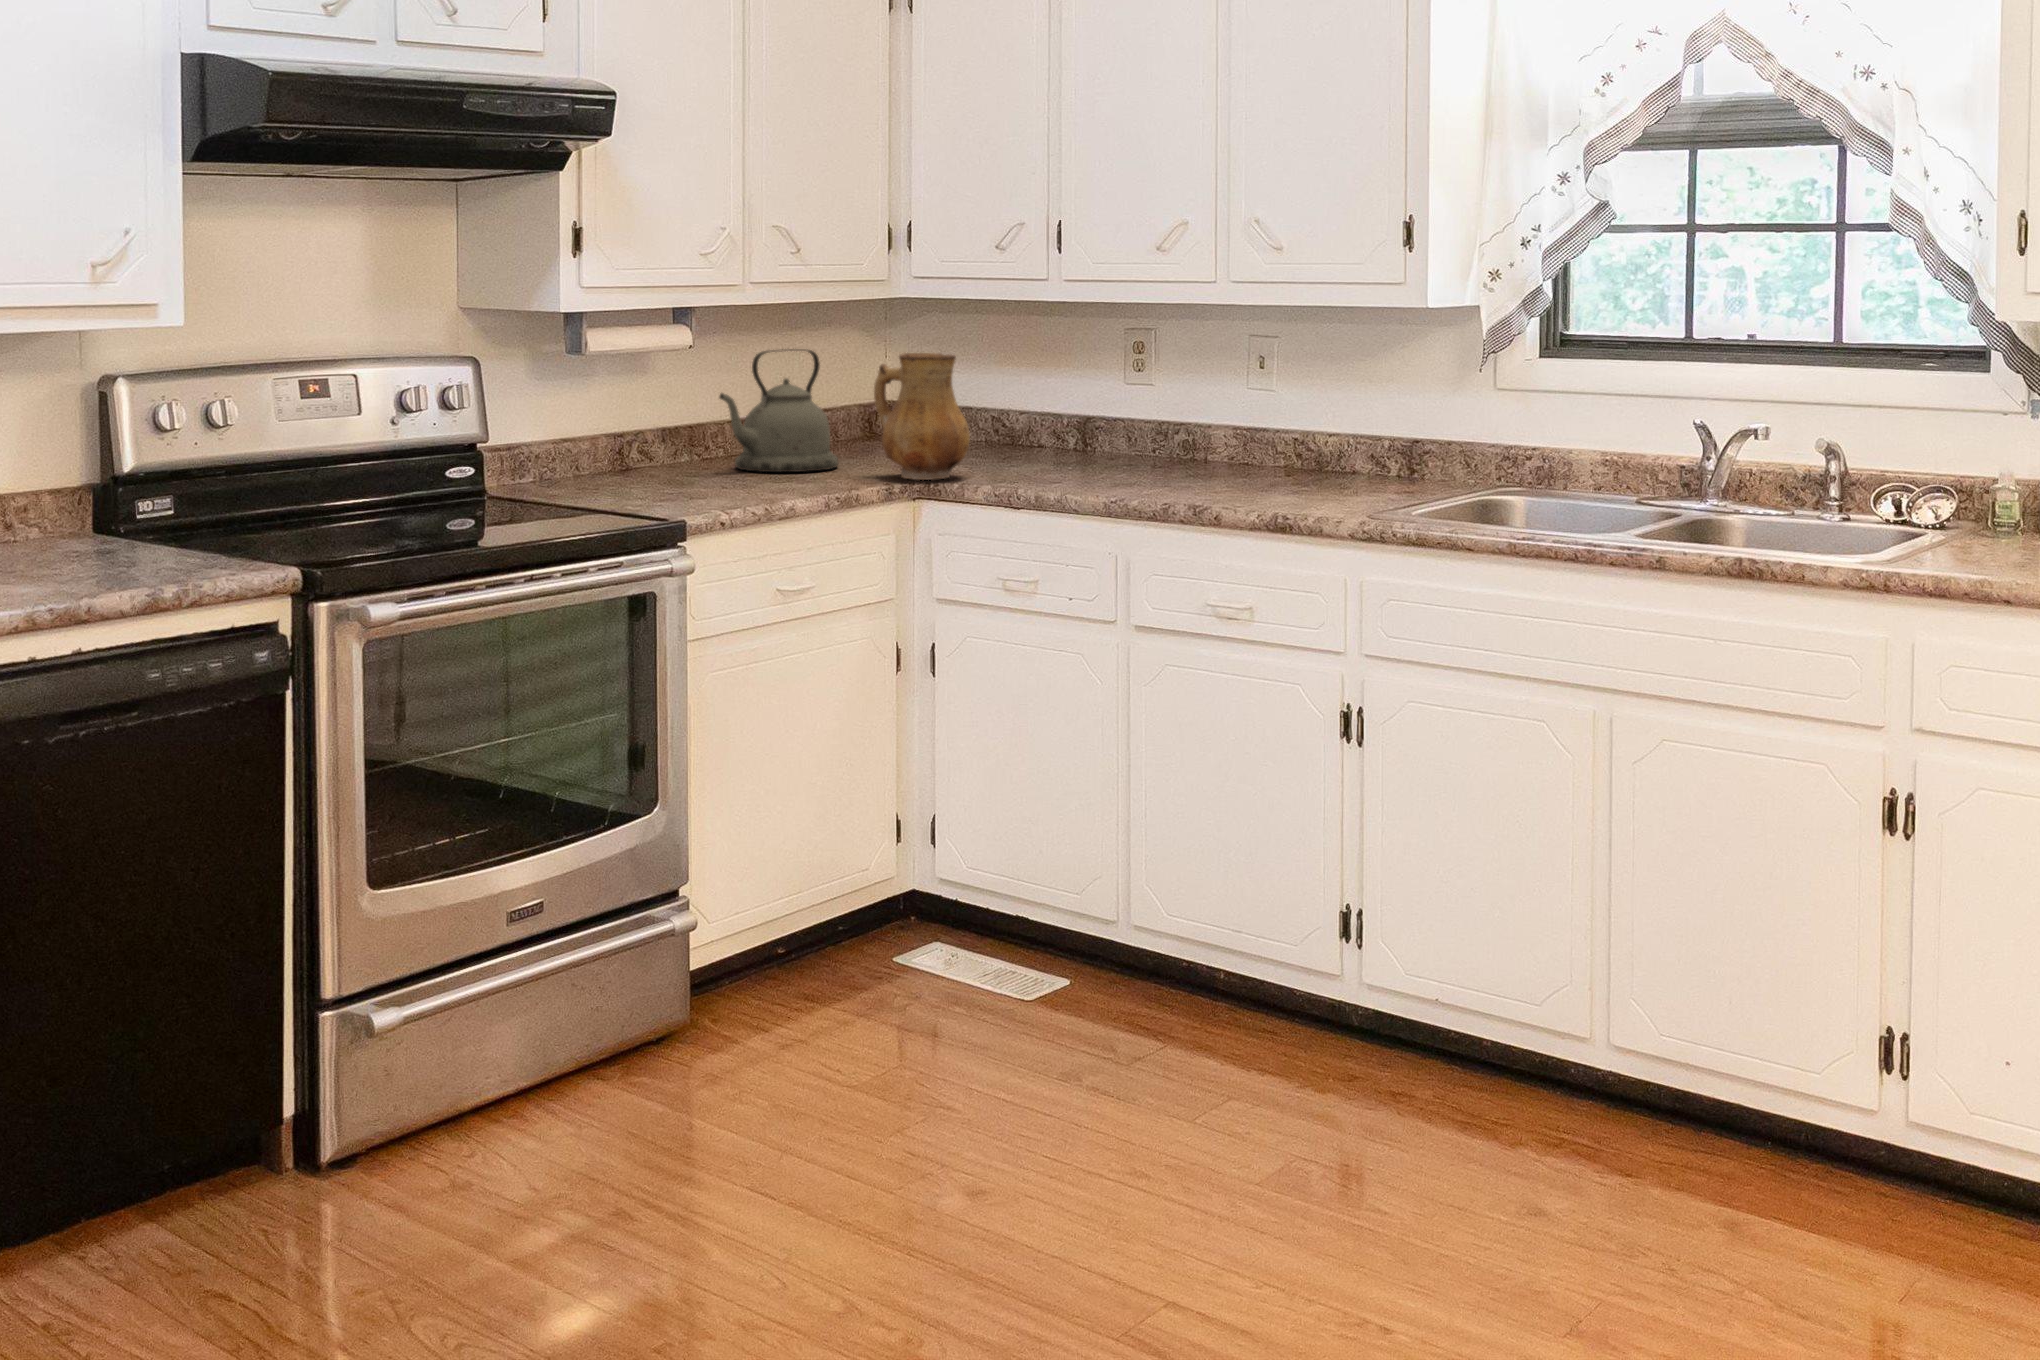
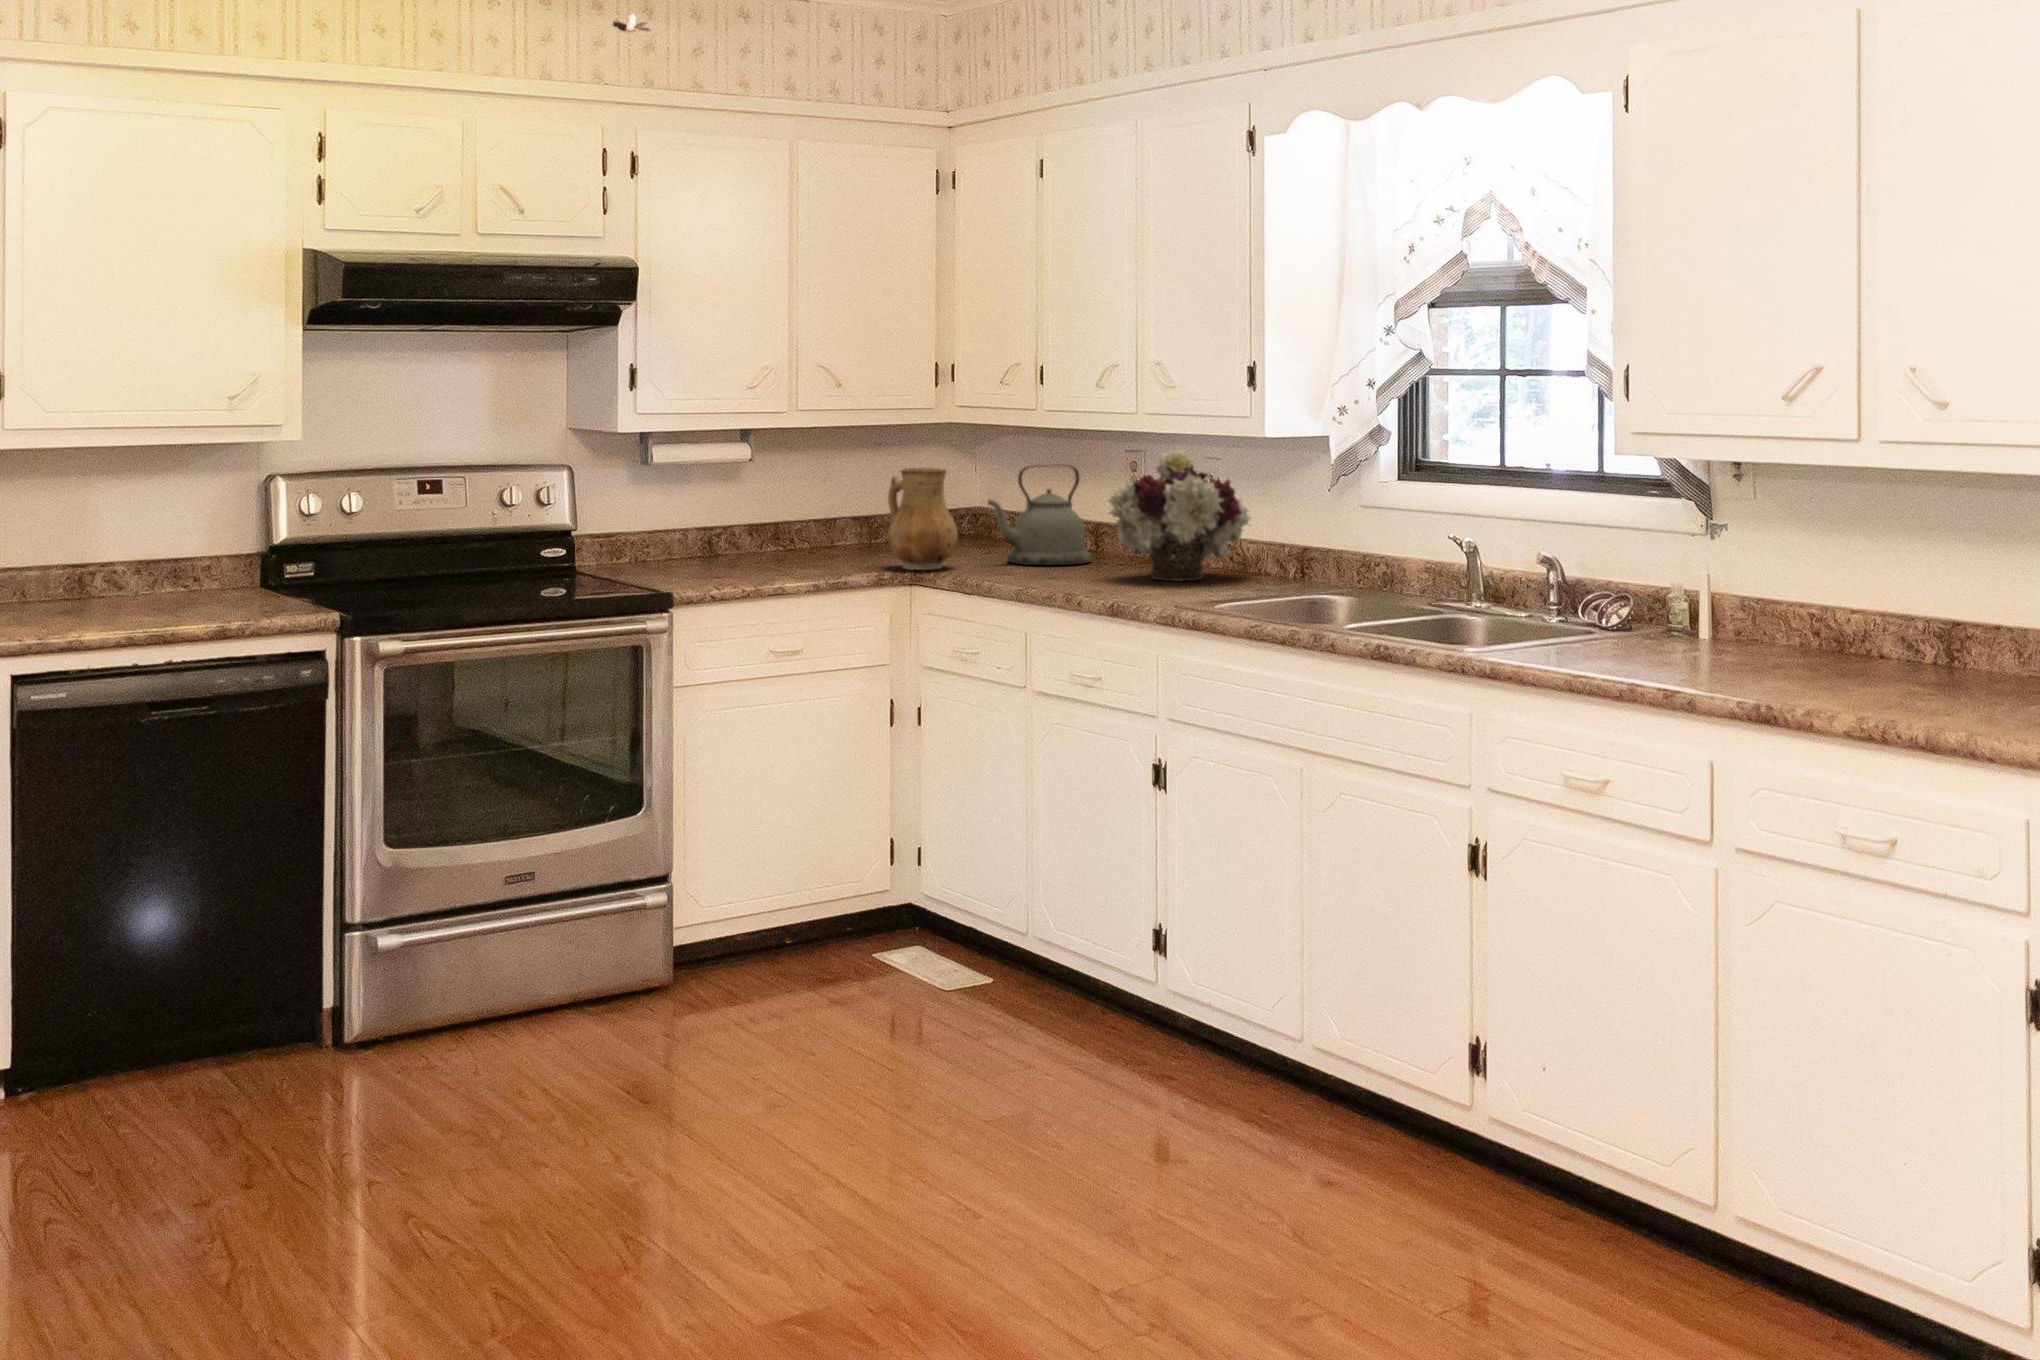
flower arrangement: none [1173,326,1343,484] -> present [1108,450,1251,581]
kettle: present [720,349,838,472] -> present [988,465,1092,565]

